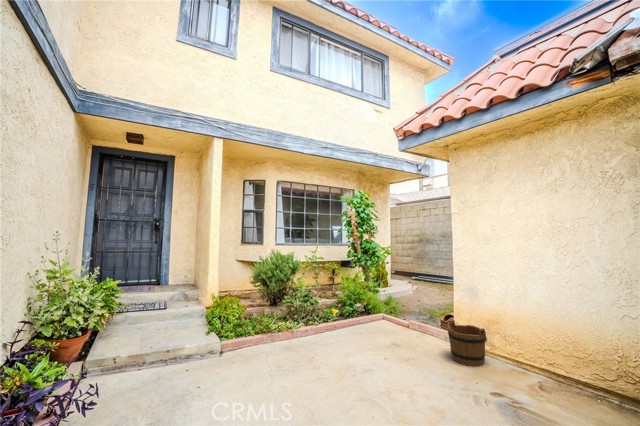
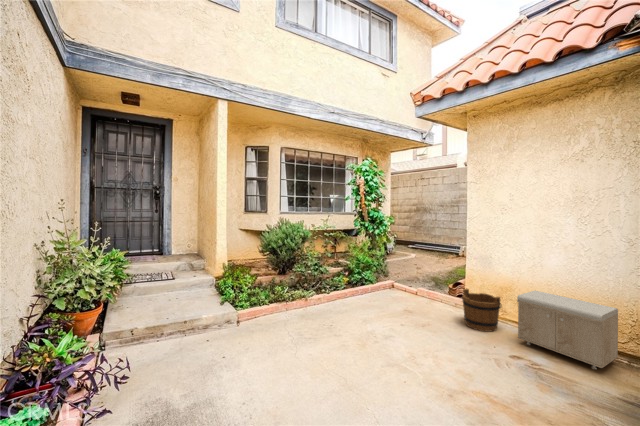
storage bench: none [499,322,606,409] -> present [517,291,618,370]

